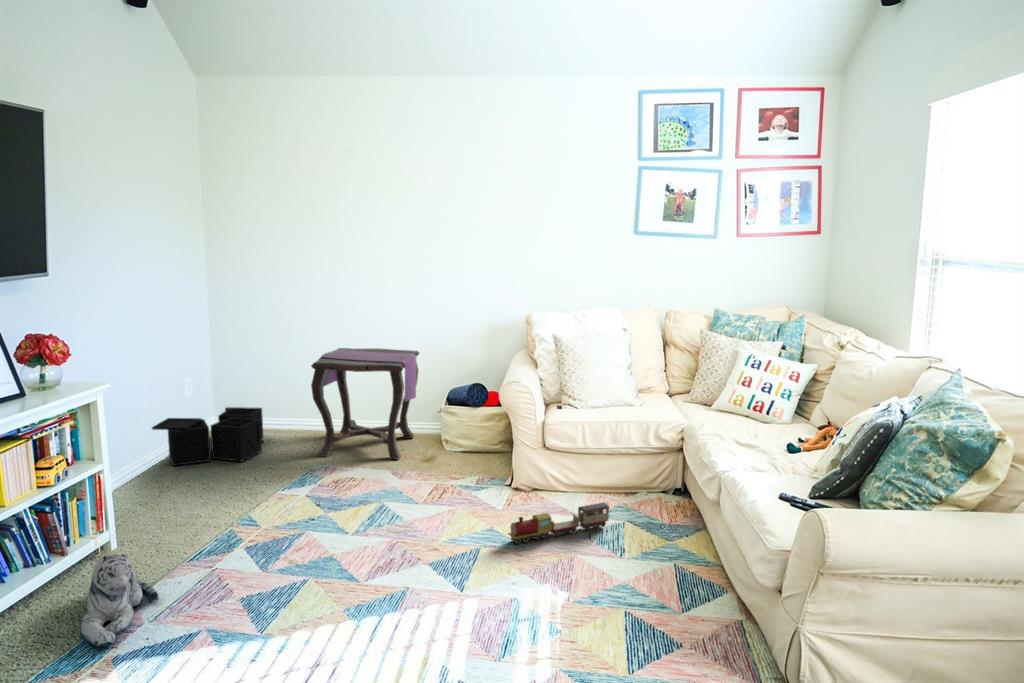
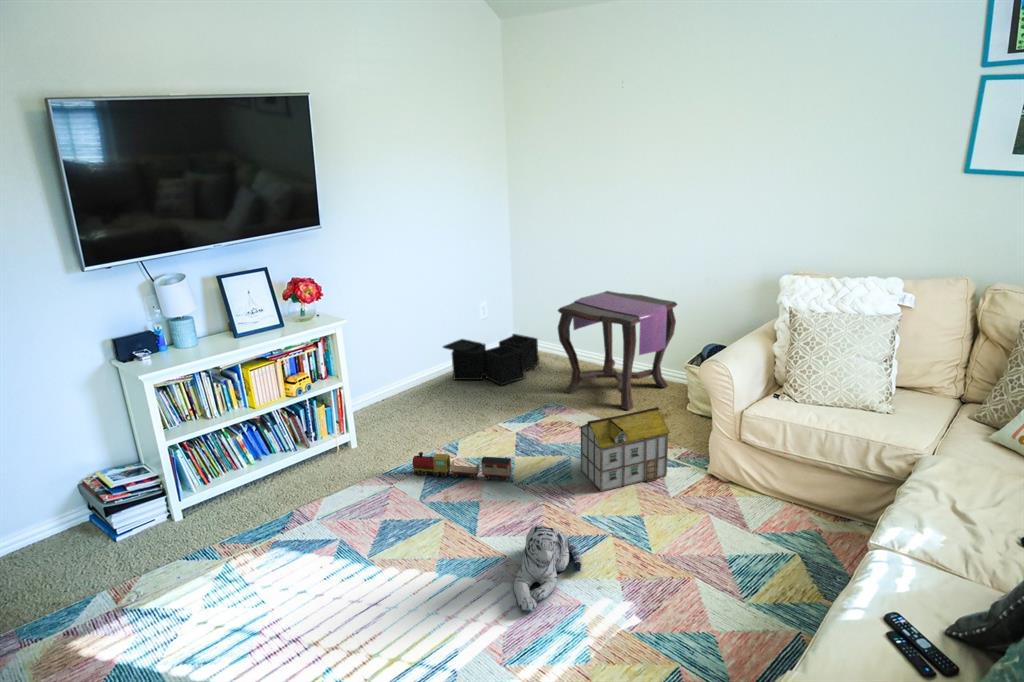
toy house: none [403,434,485,522] -> present [579,407,670,492]
toy train: present [509,503,609,544] -> present [412,452,512,481]
plush toy: present [81,555,158,647] -> present [514,525,581,611]

